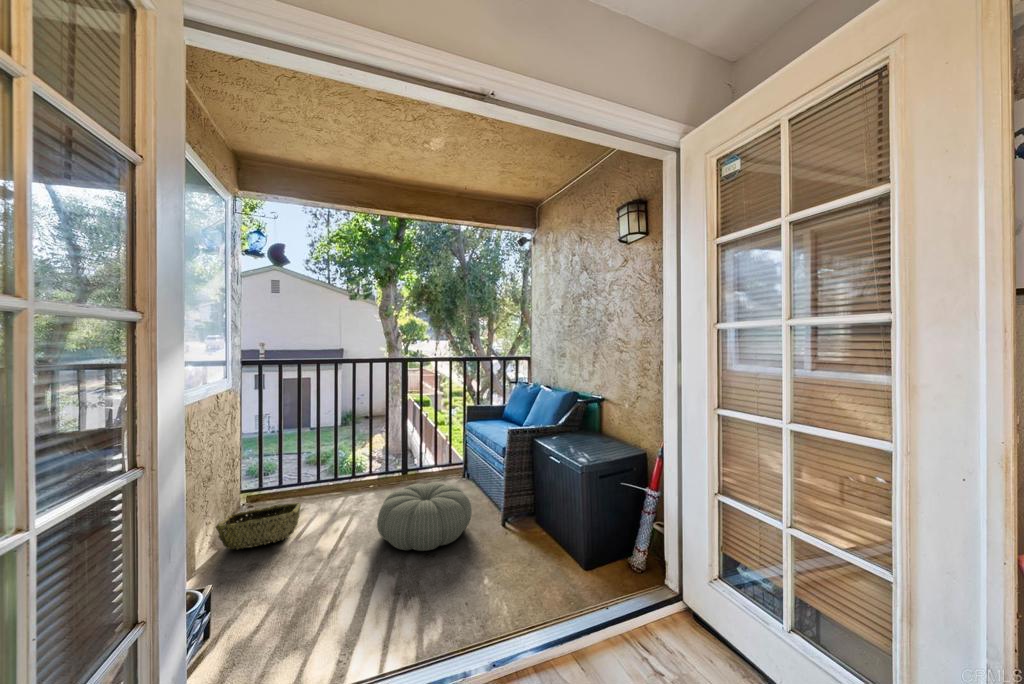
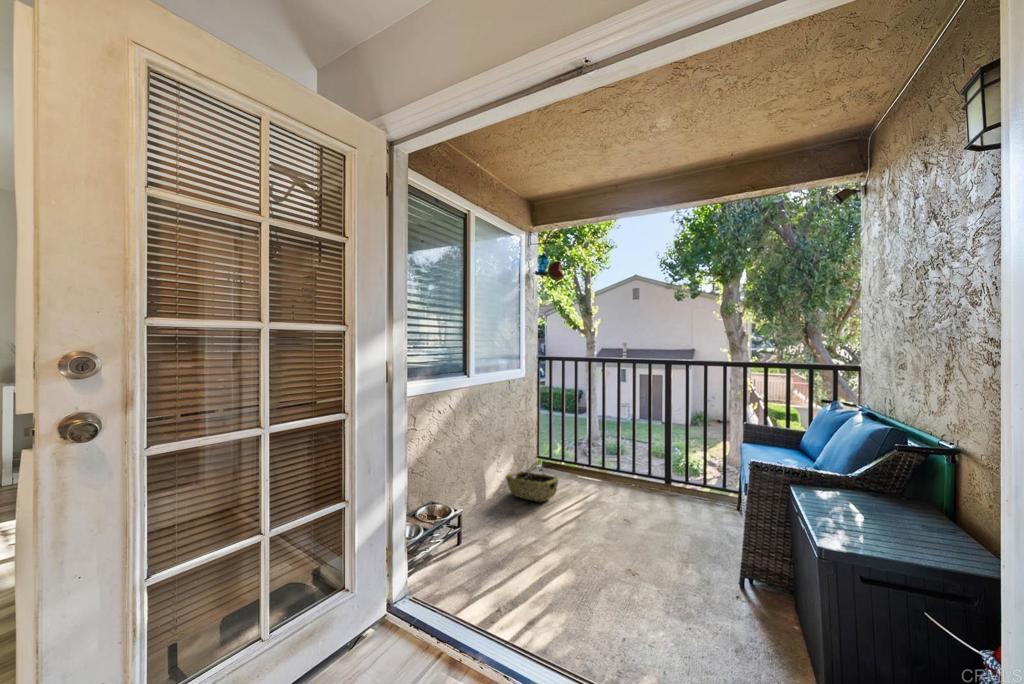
pouf: present [377,482,472,551] -> none [595,494,696,570]

